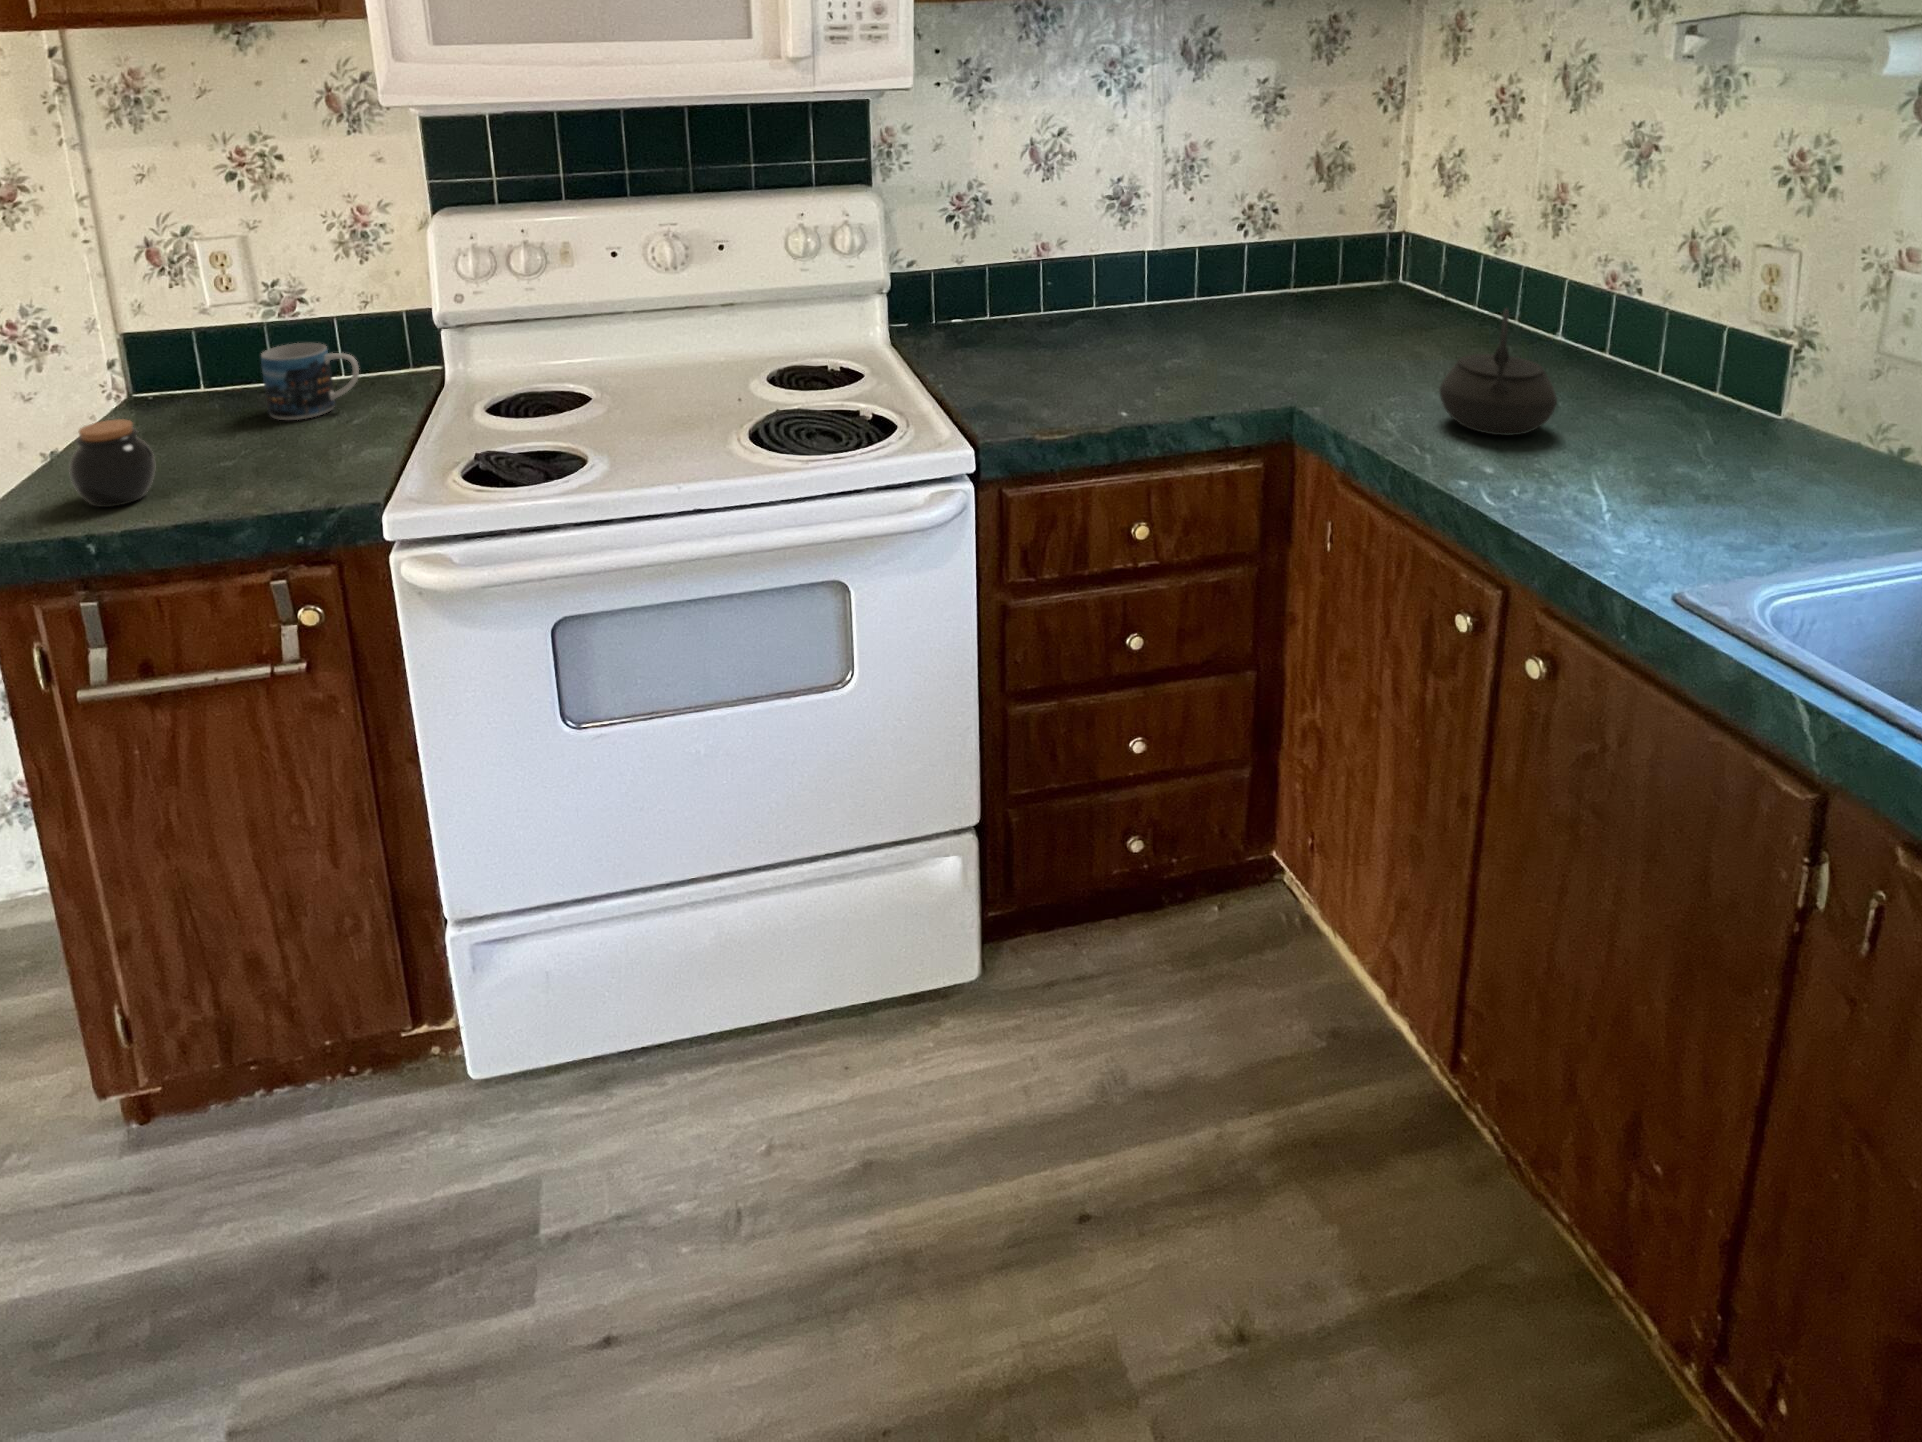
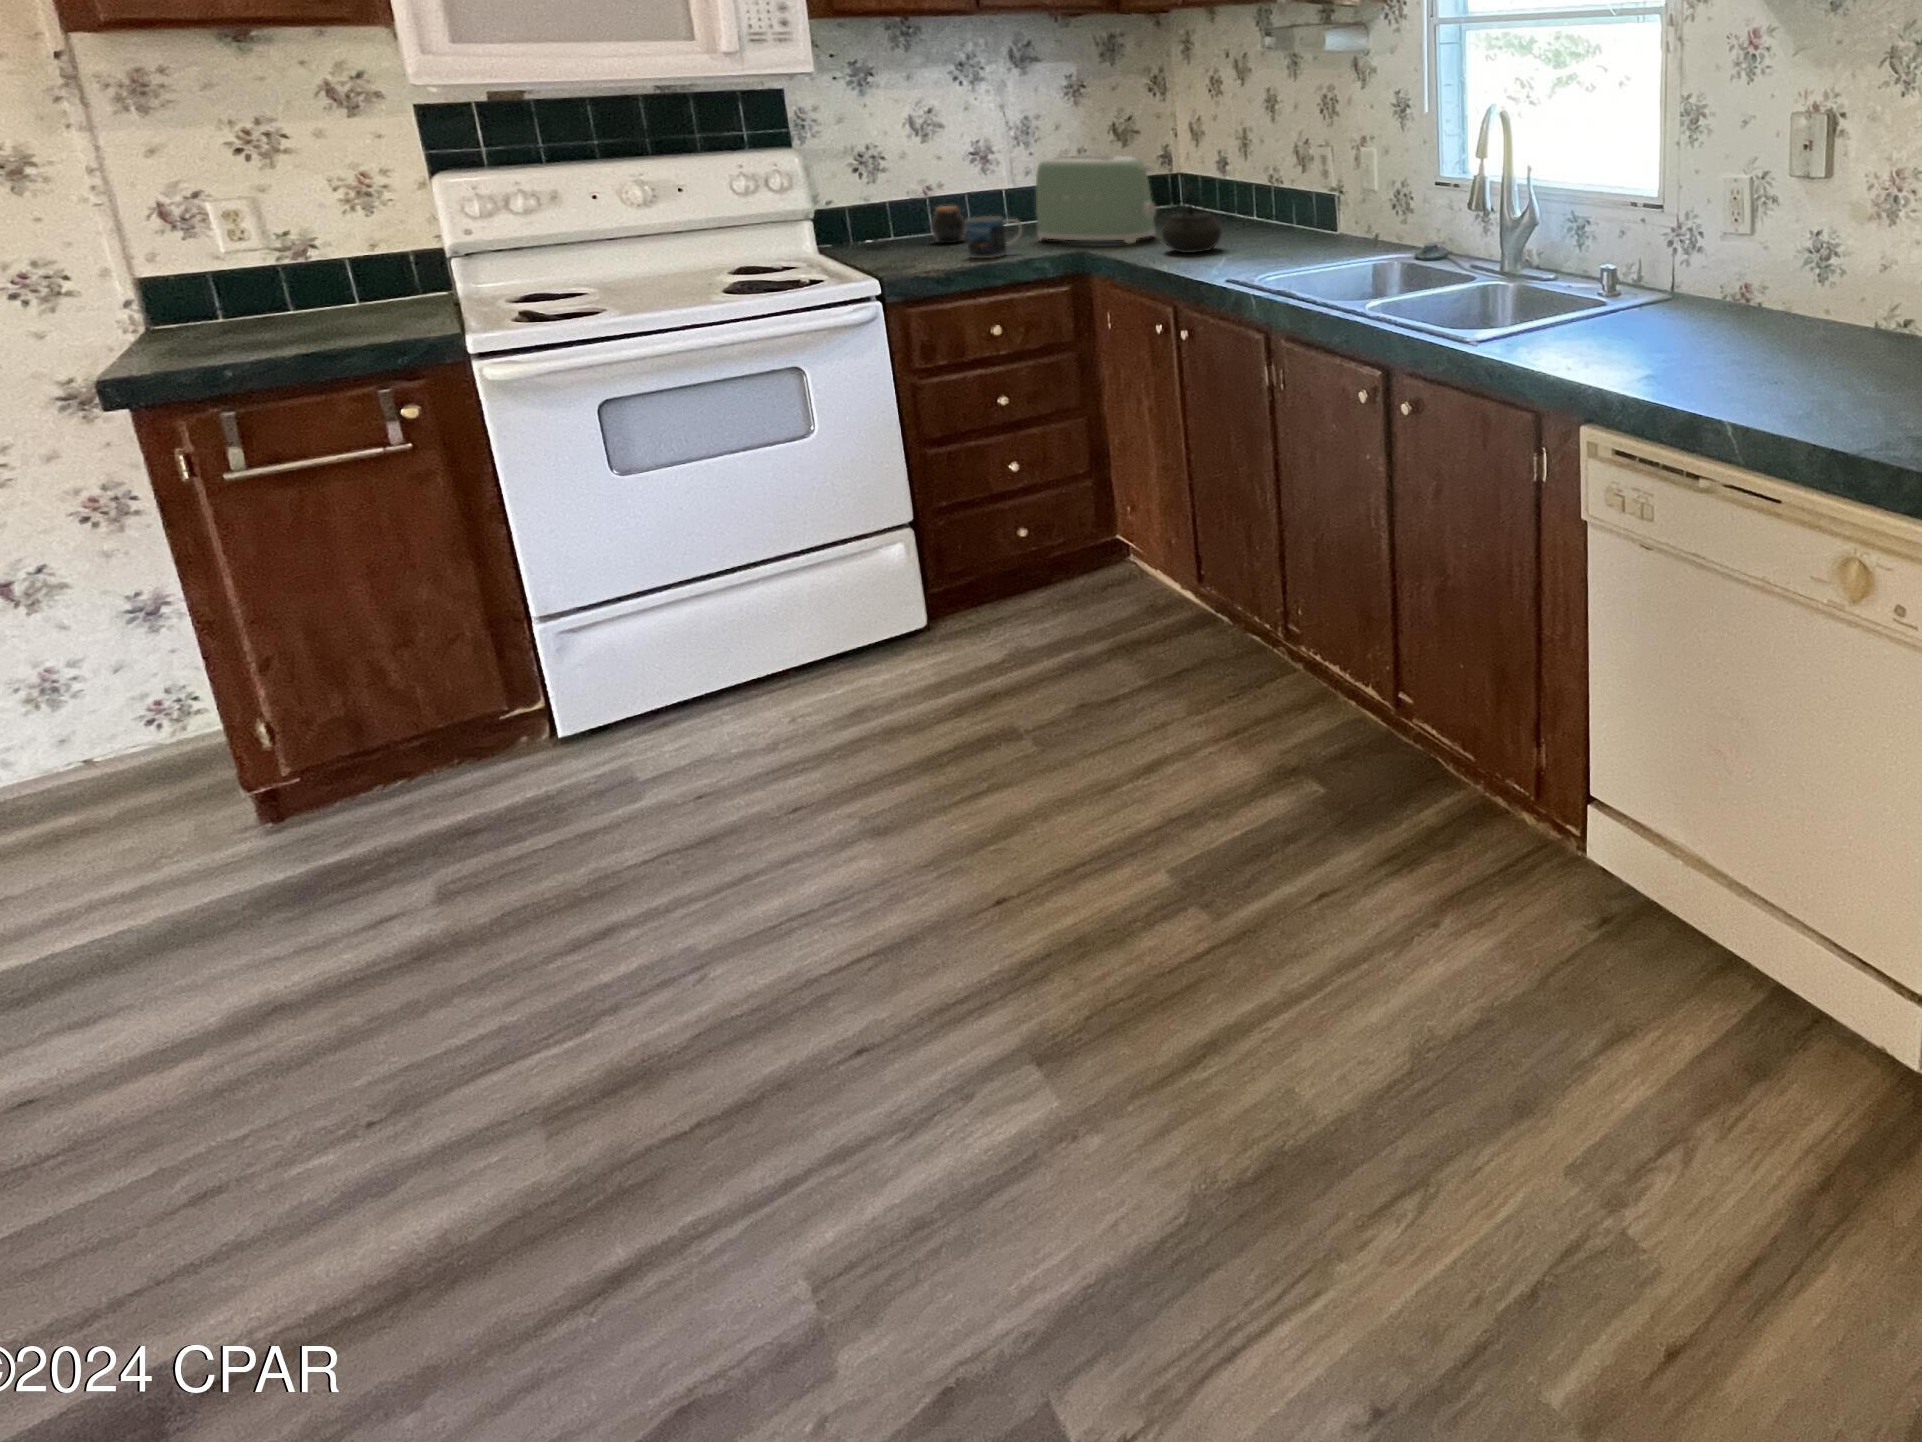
toaster: none [1201,218,1416,383] -> present [1036,155,1156,244]
mug: present [261,343,359,420] -> present [966,216,1022,258]
jar: present [69,419,155,507] -> present [931,206,966,243]

